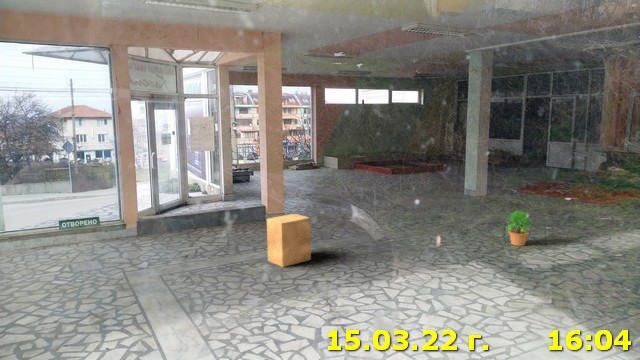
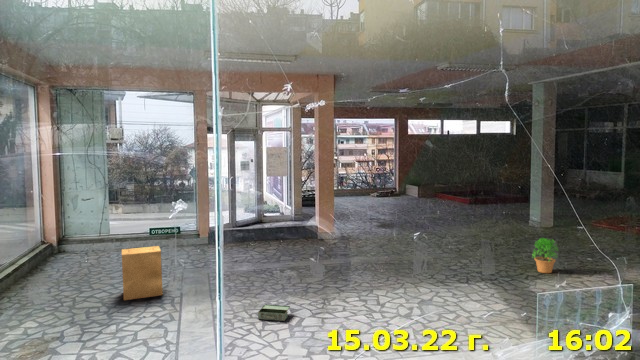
cardboard box: present [267,214,311,267] -> present [122,246,163,300]
toolbox: none [264,313,298,334] -> present [258,304,290,321]

